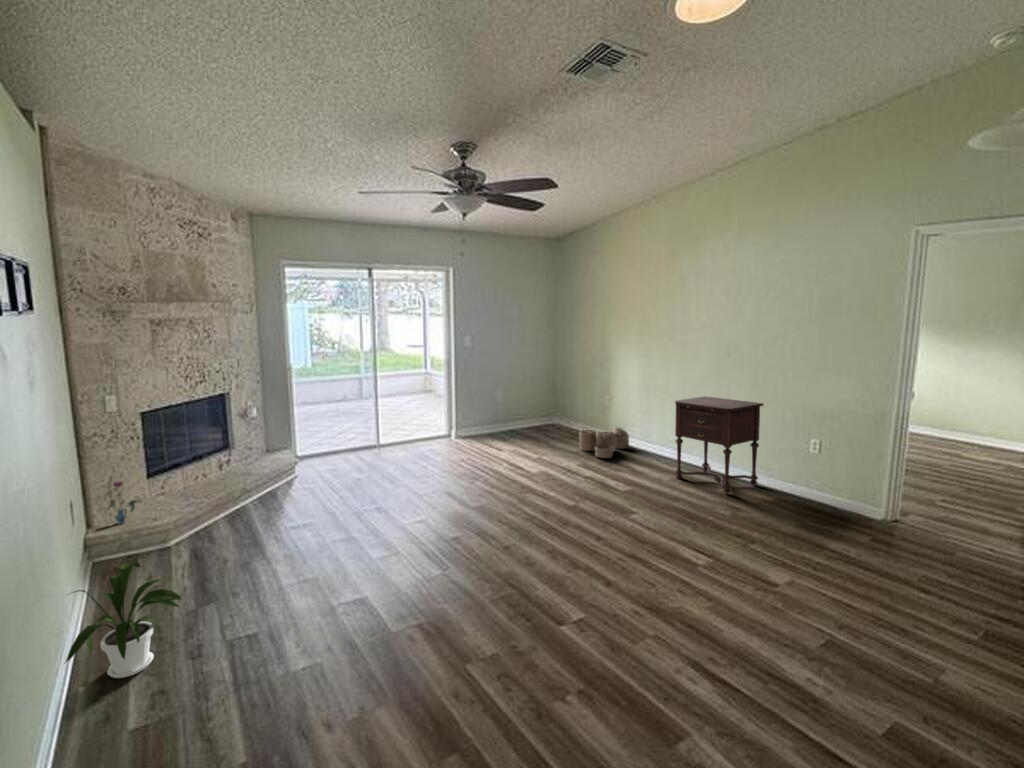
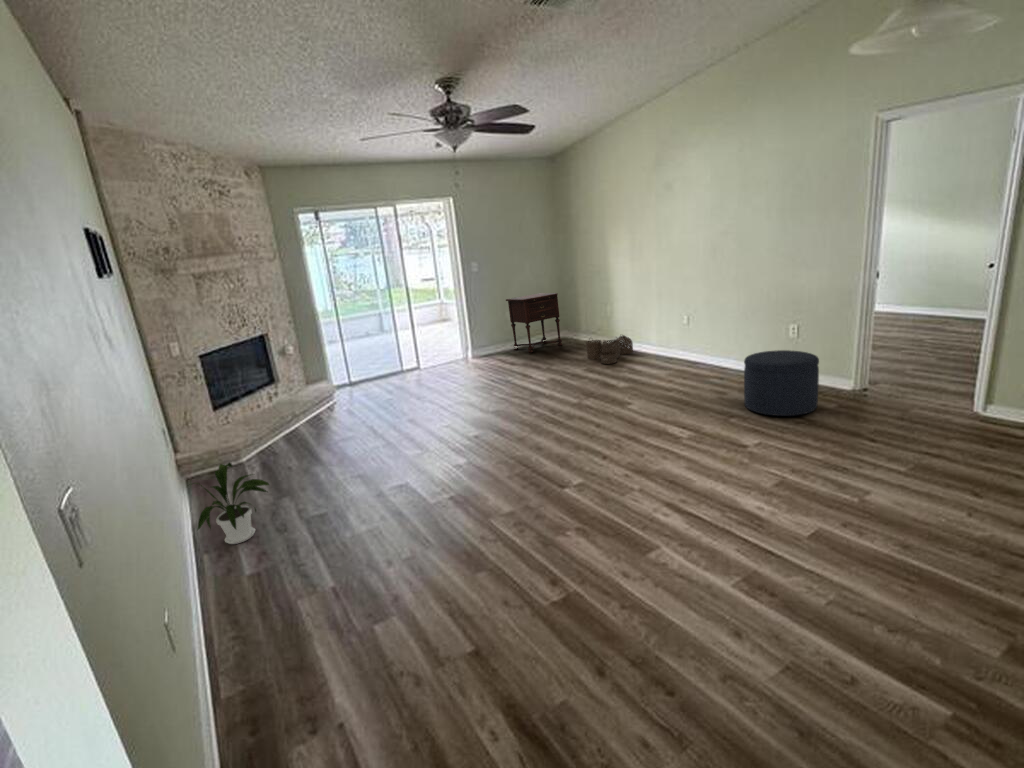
side table: present [675,396,763,494] -> present [506,293,562,353]
ottoman: none [763,467,851,546] -> present [744,350,819,416]
vase: present [109,481,137,524] -> none [190,412,213,448]

